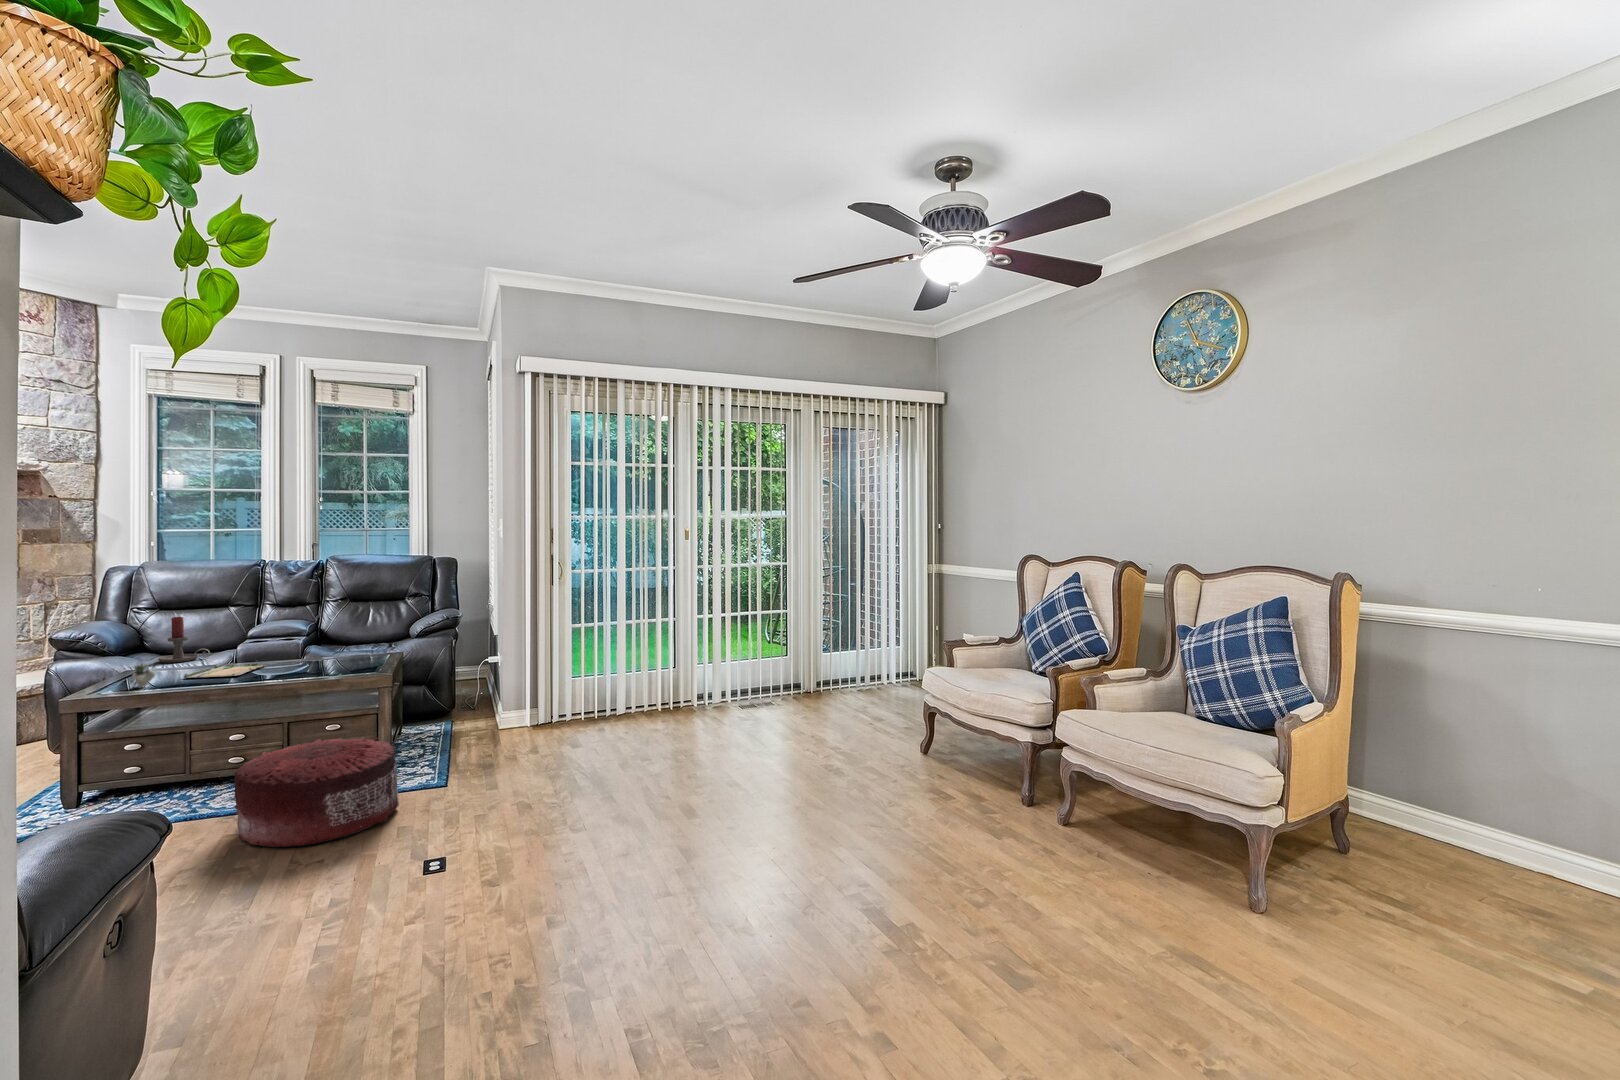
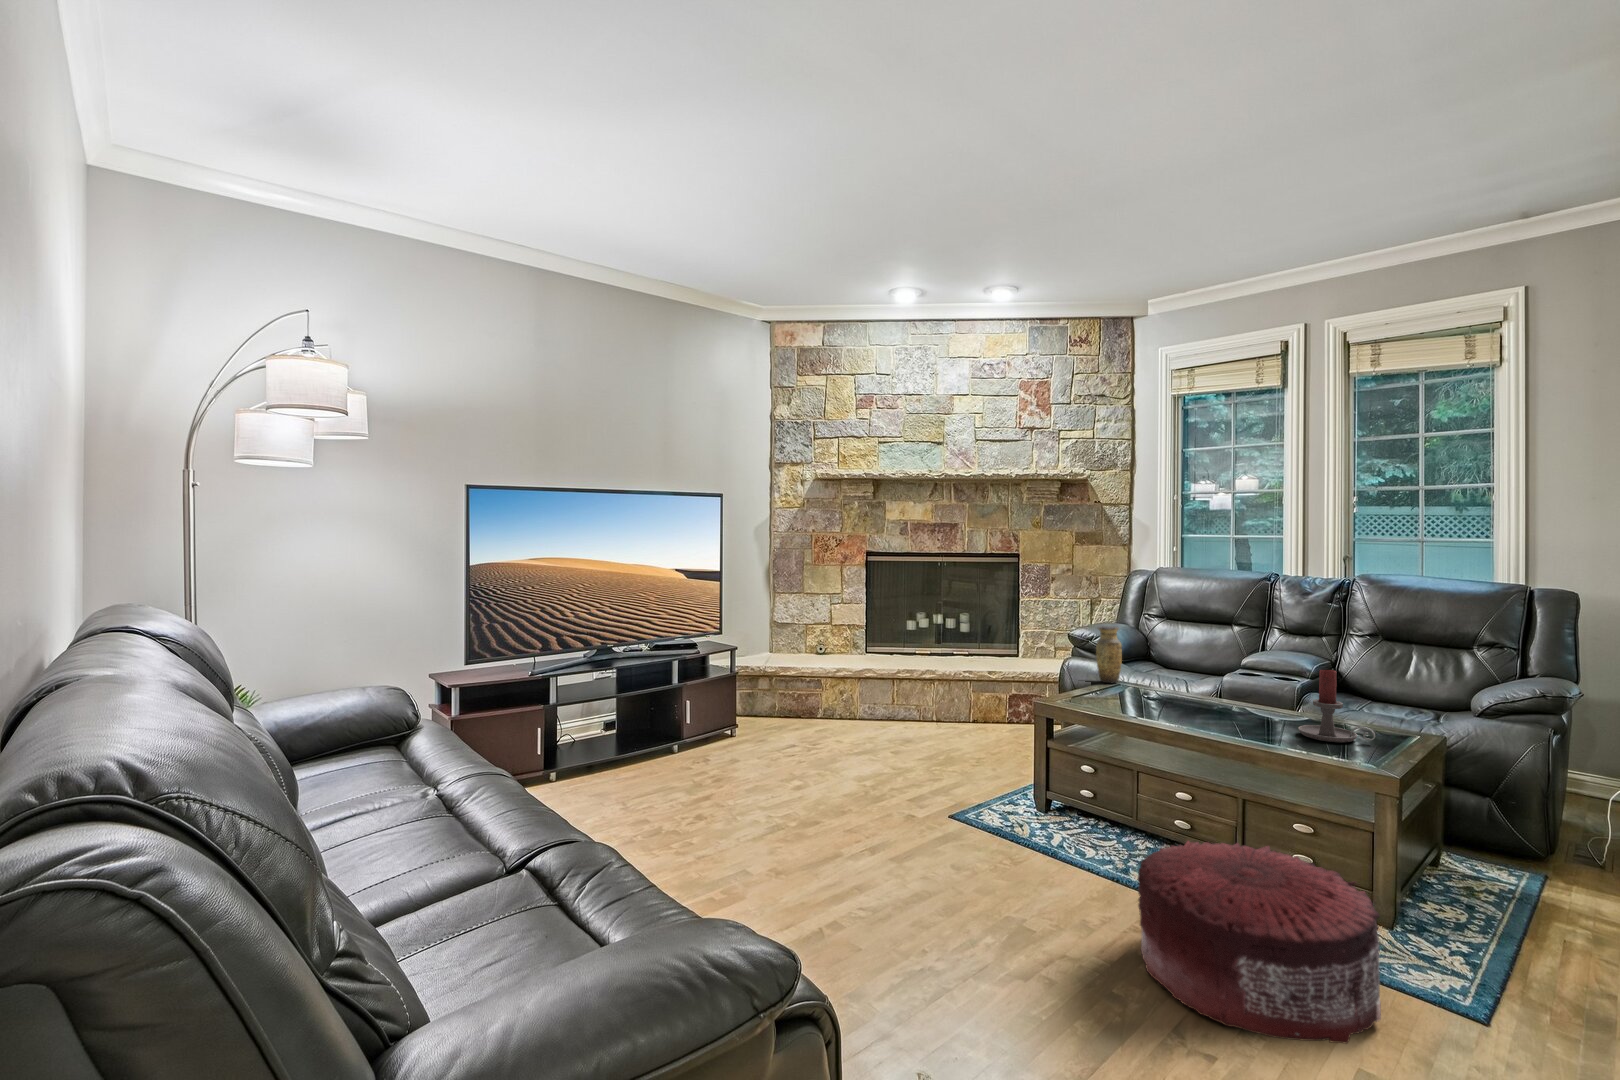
vase: none [102,617,133,672] -> present [1096,626,1122,683]
candle holder: present [158,617,210,663] -> present [1298,670,1375,742]
succulent plant: present [133,663,155,687] -> none [1096,680,1118,709]
tray: present [184,663,266,678] -> none [1149,697,1244,718]

